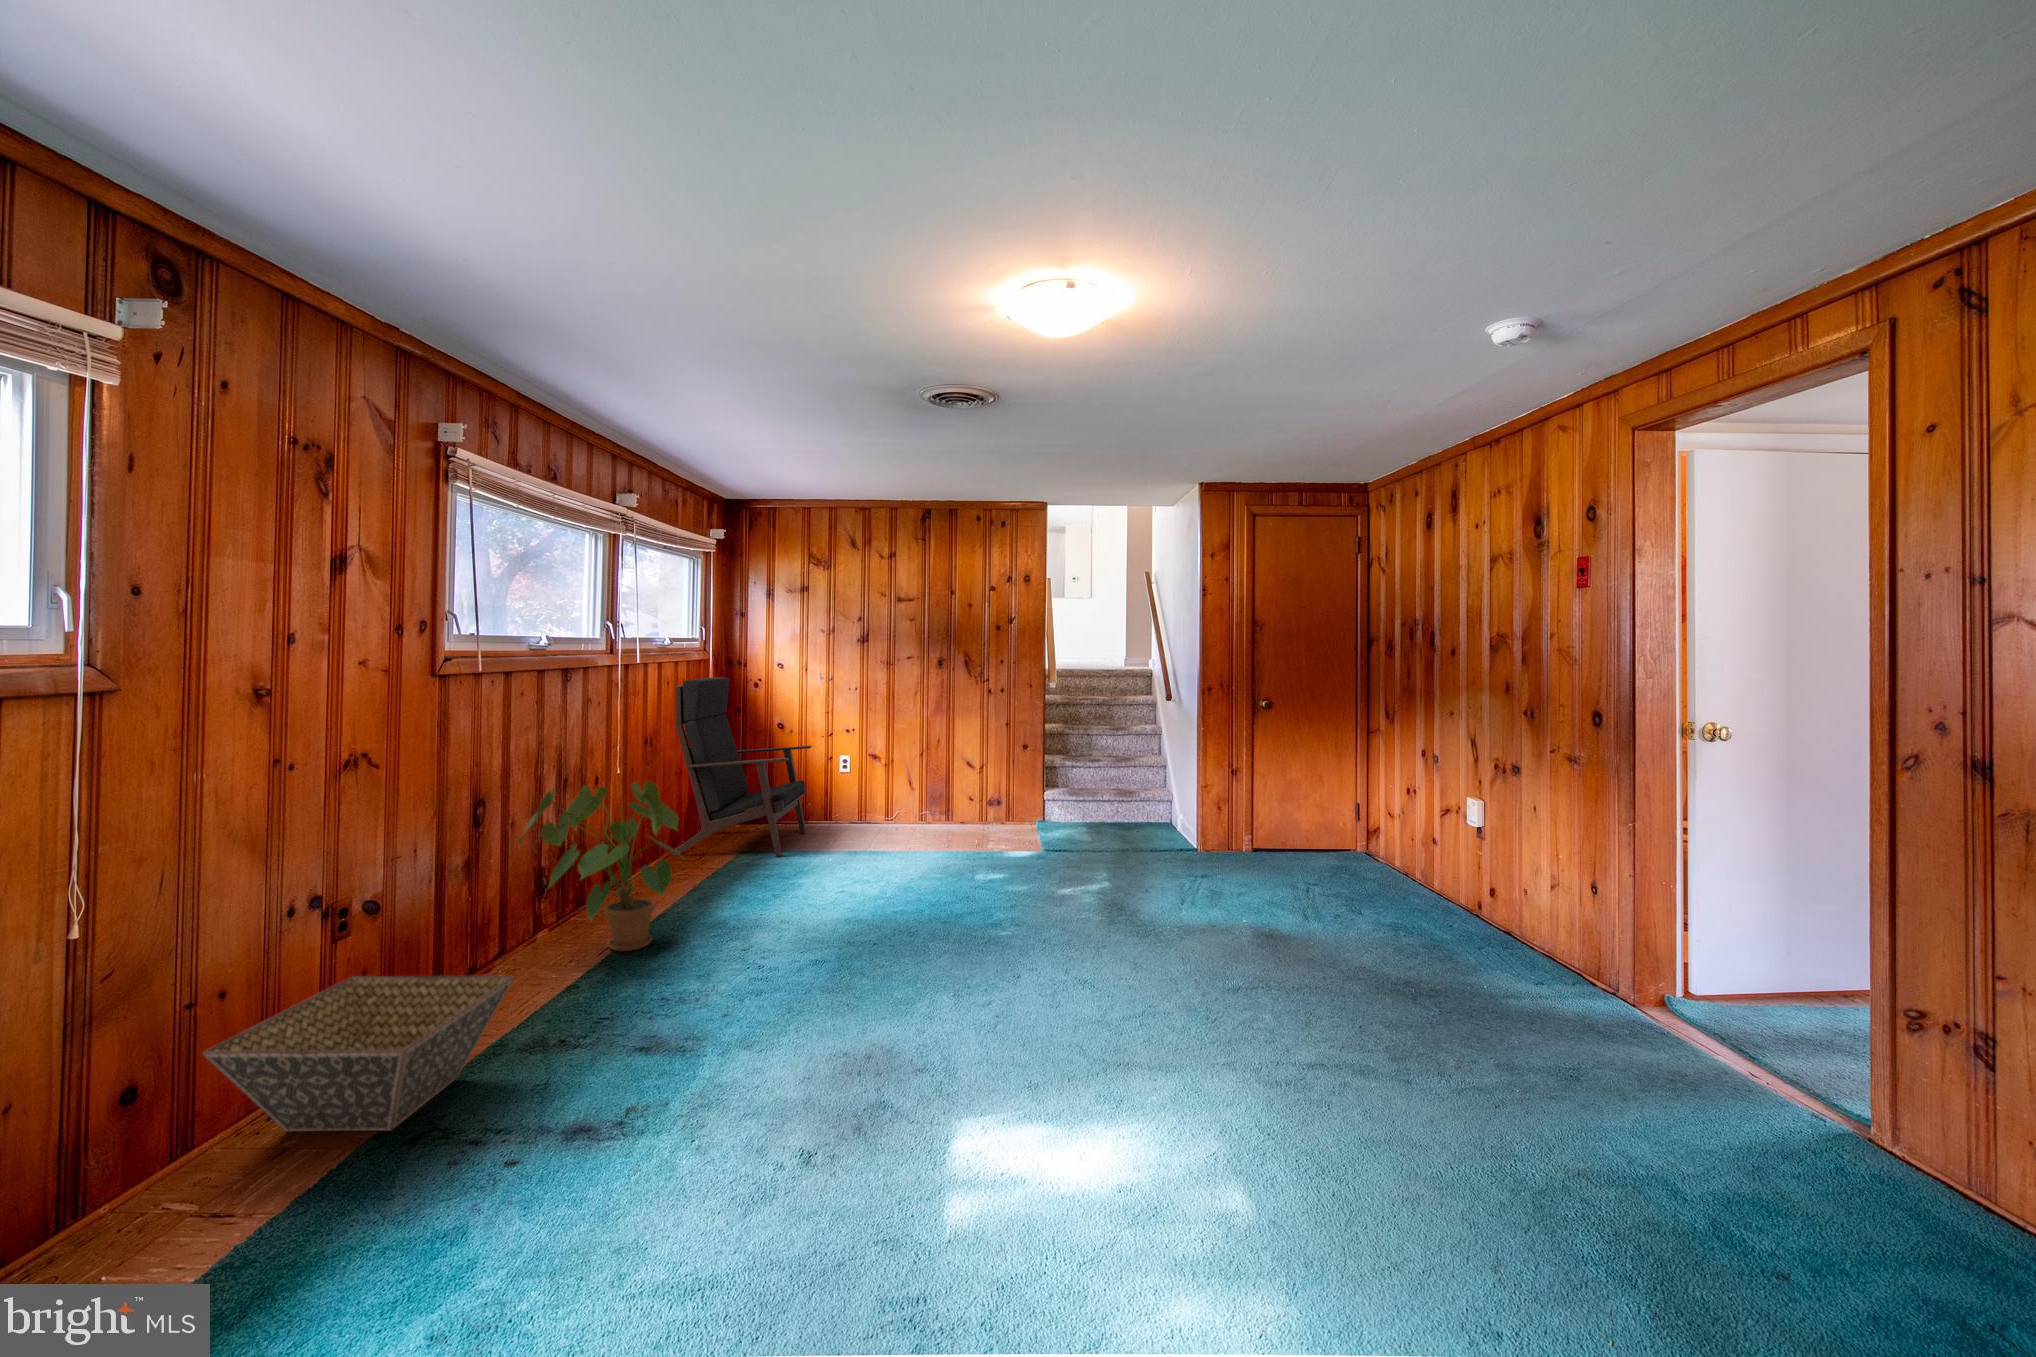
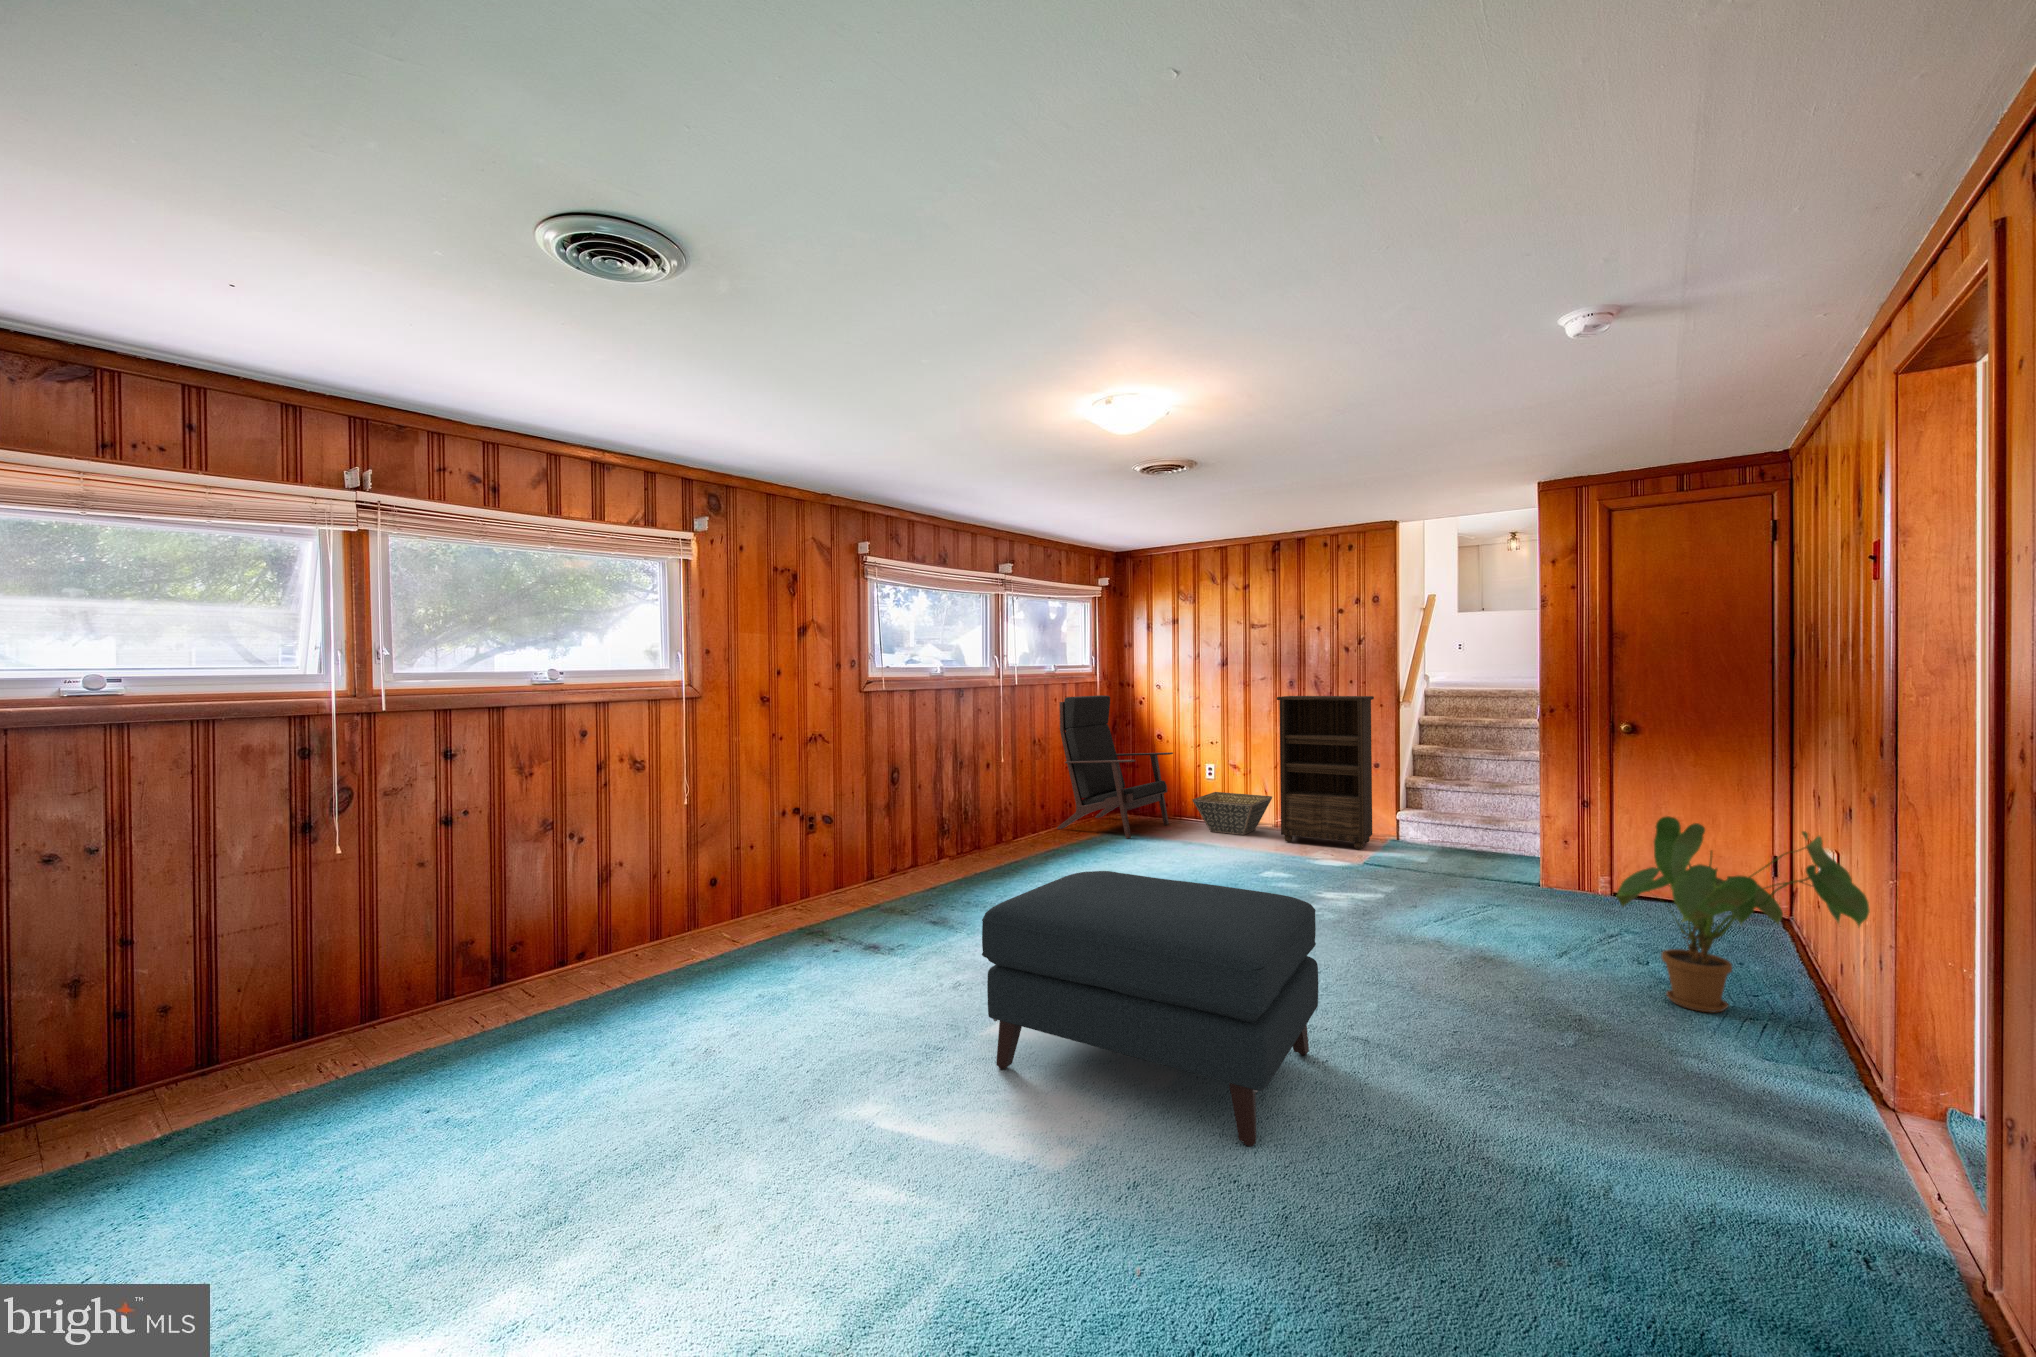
bookshelf: none [946,677,1036,838] -> present [1277,696,1374,849]
house plant: present [518,781,681,951] -> present [1616,816,1870,1013]
ottoman: none [981,918,1416,1264] -> present [982,871,1318,1146]
basket: present [203,976,514,1132] -> present [1192,792,1272,835]

